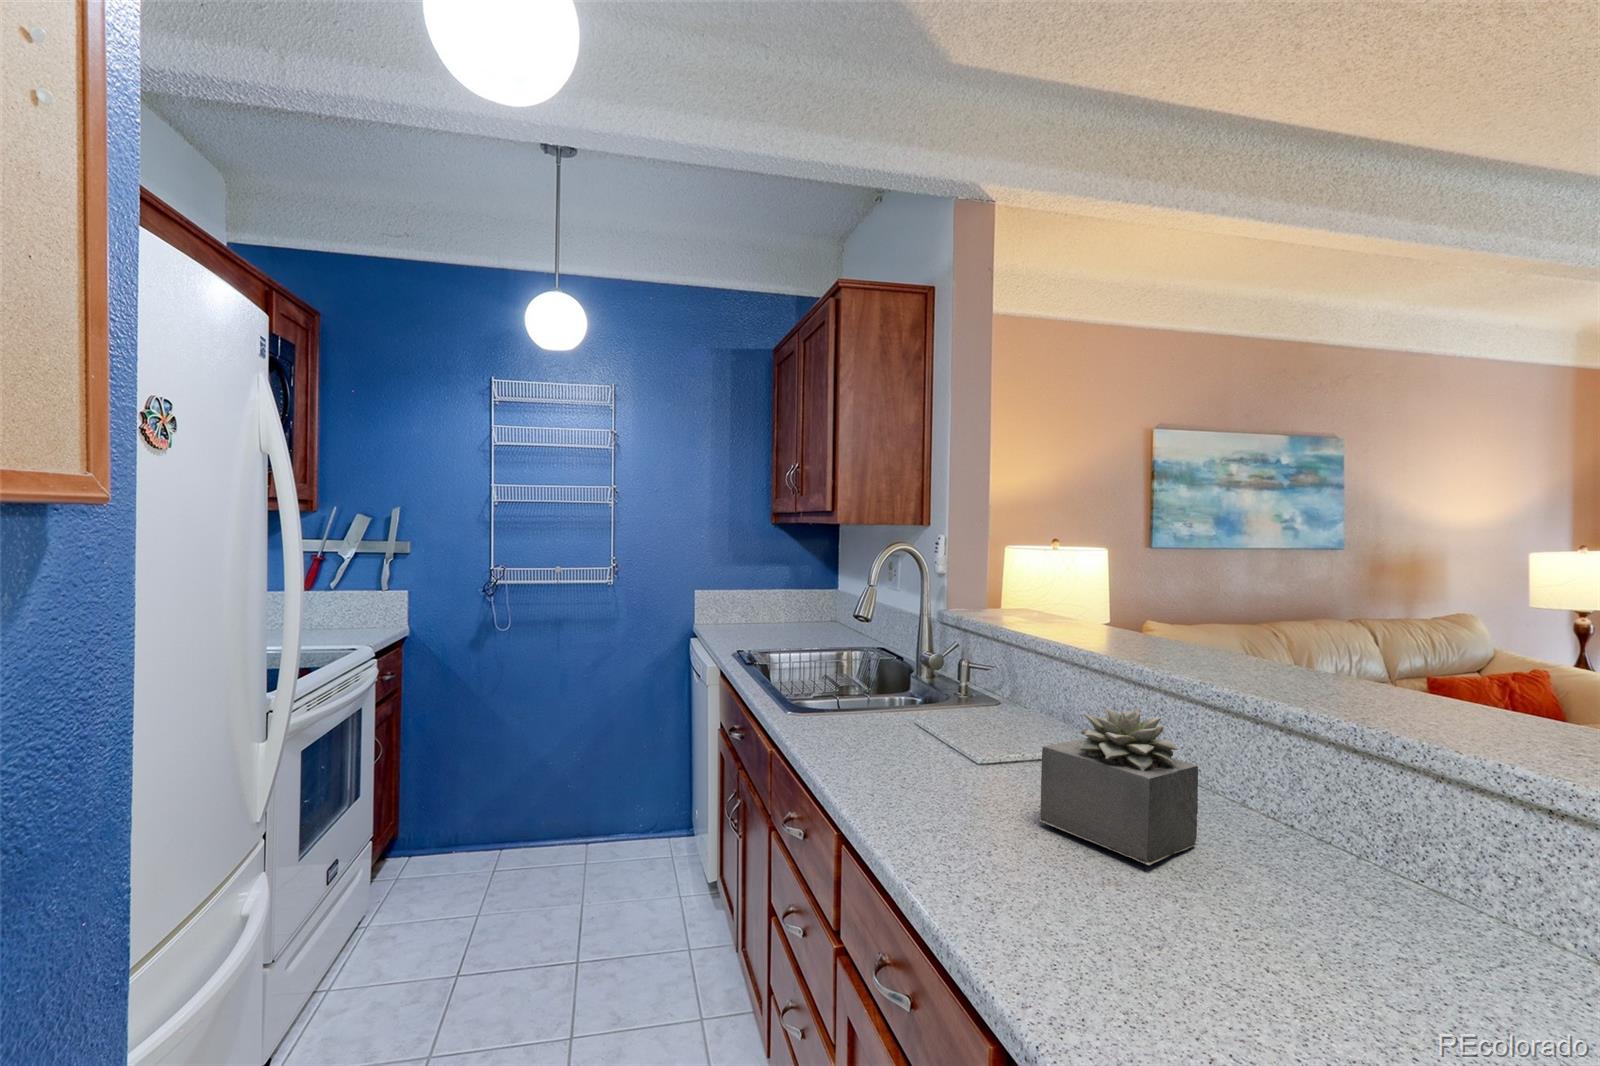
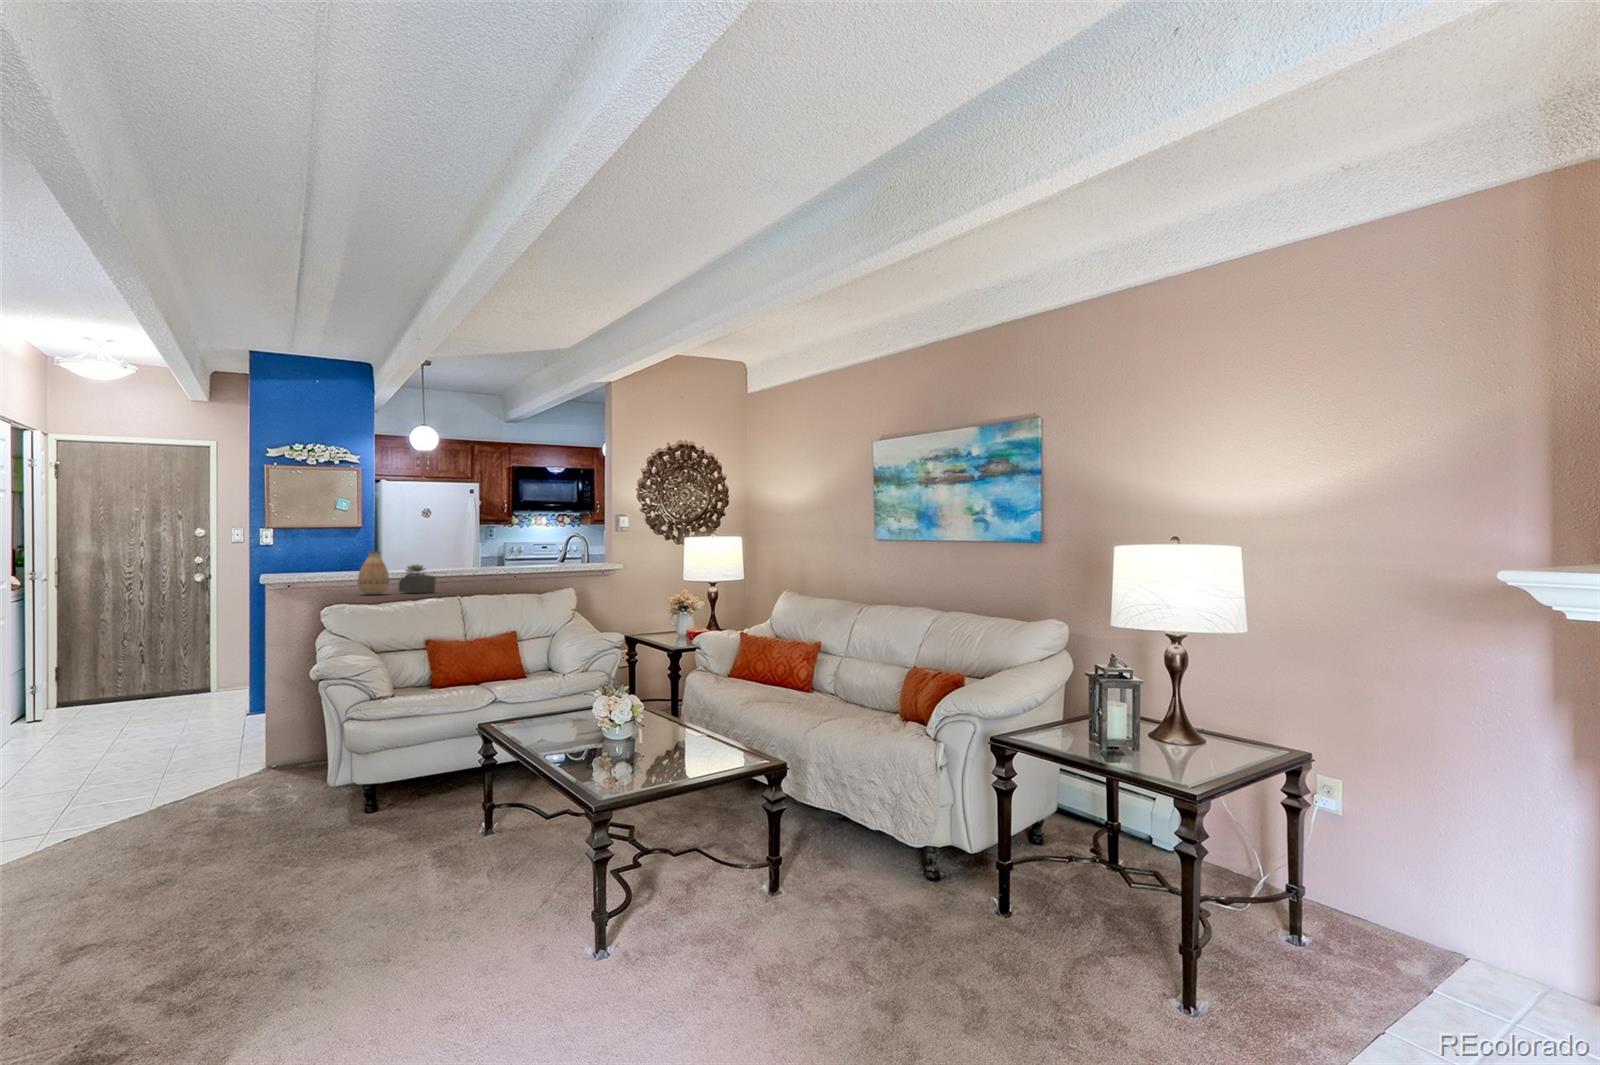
vase: none [1250,693,1446,952] -> present [358,552,389,595]

